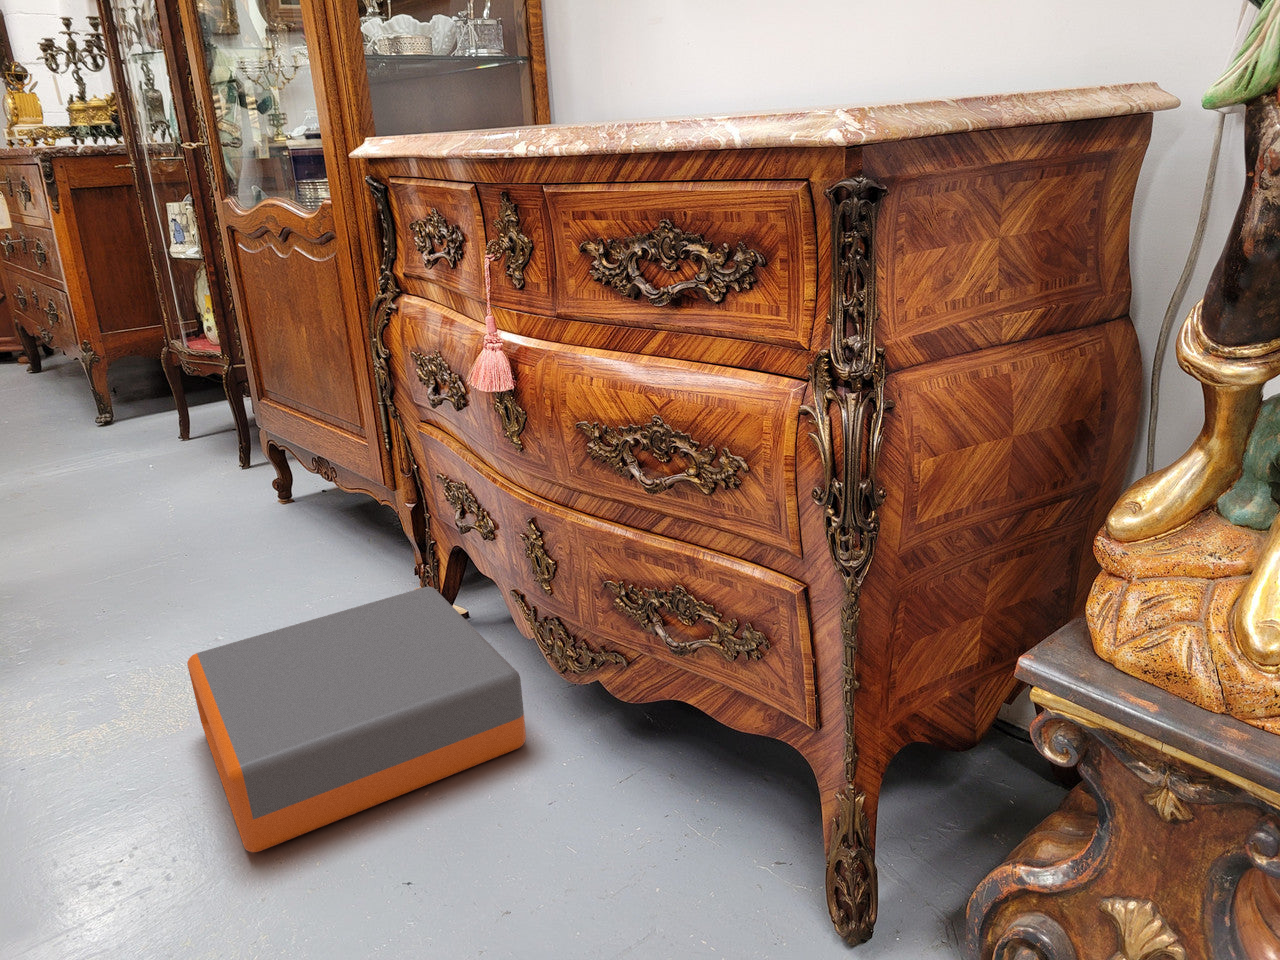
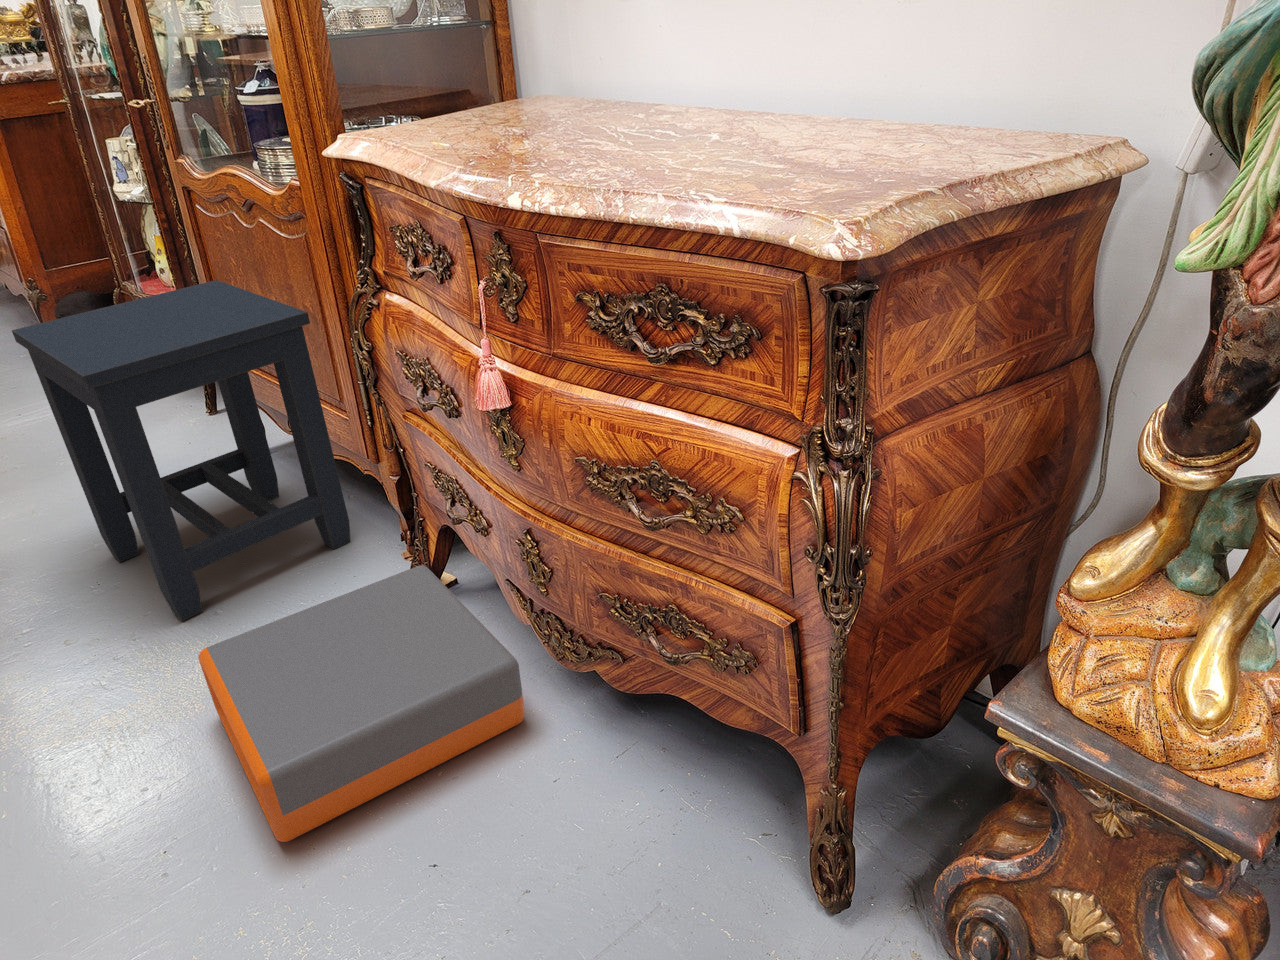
side table: none [45,314,364,646] -> present [12,280,350,621]

